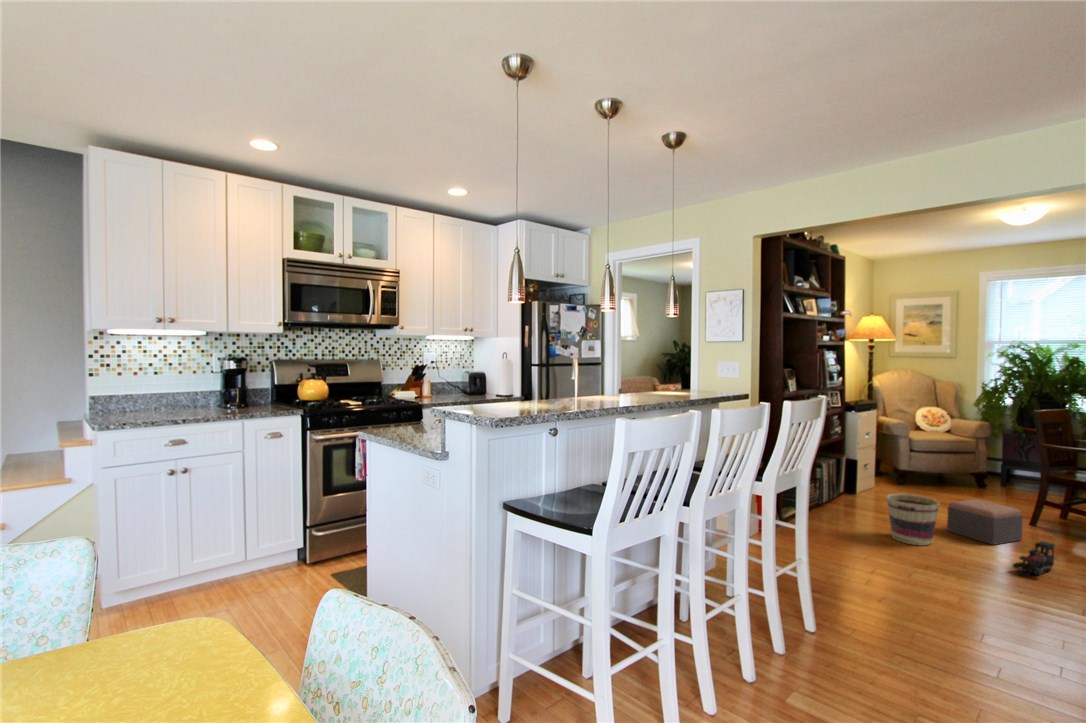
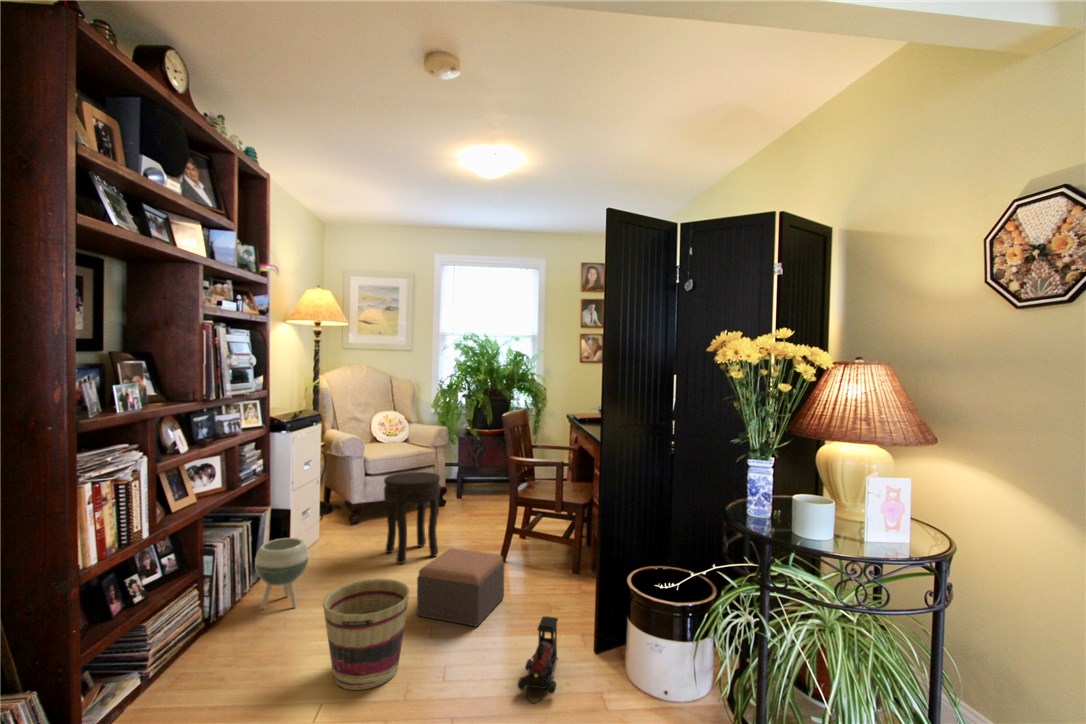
side table: none [925,449,974,512] -> present [384,472,440,564]
planter: none [842,472,873,510] -> present [255,538,308,609]

